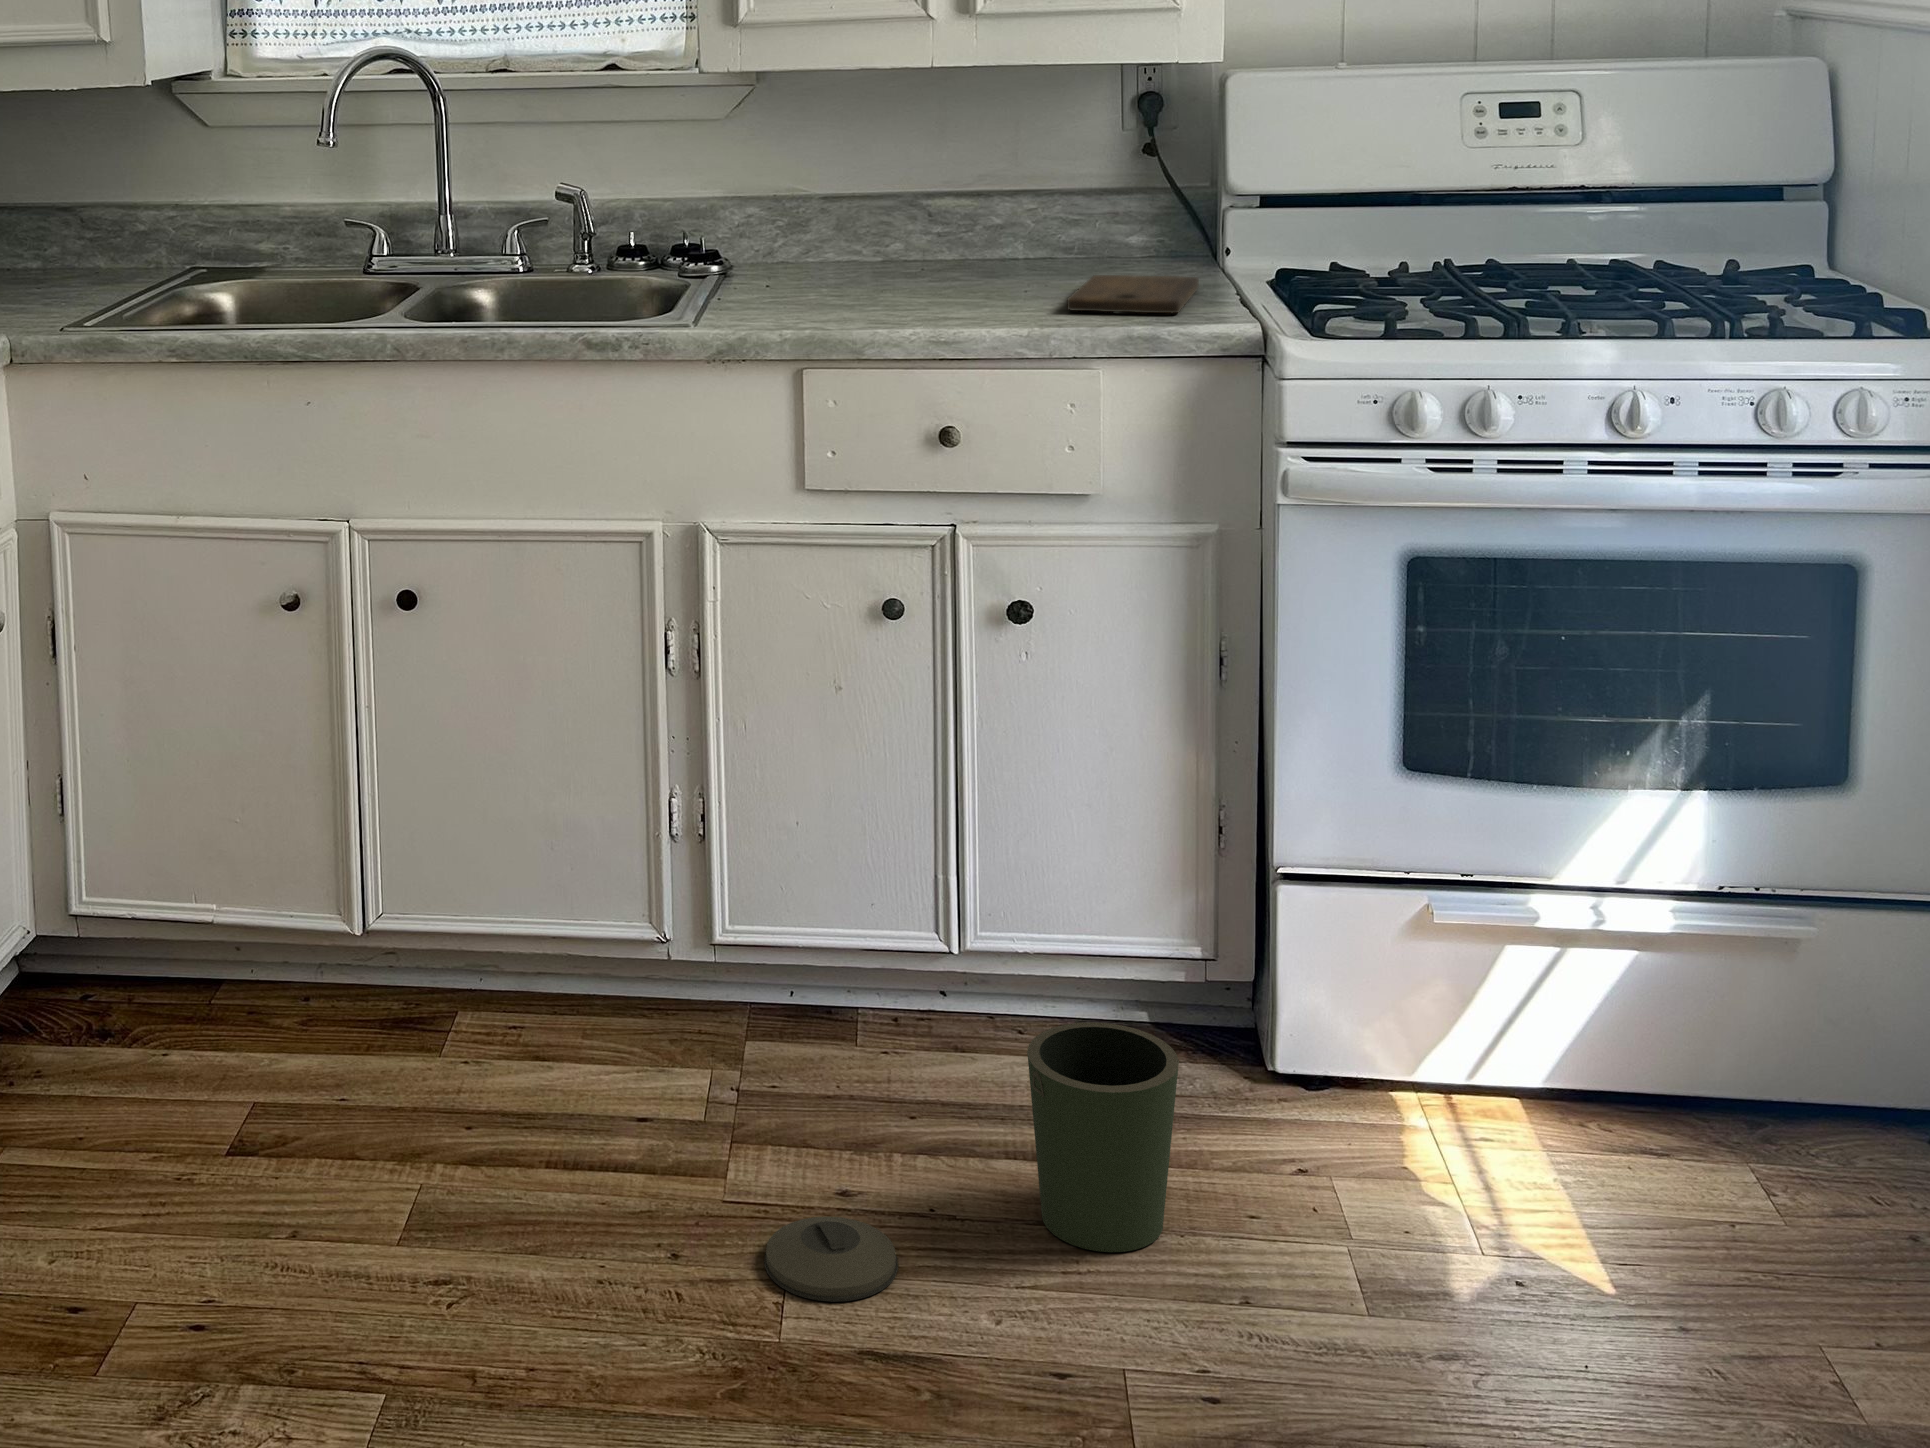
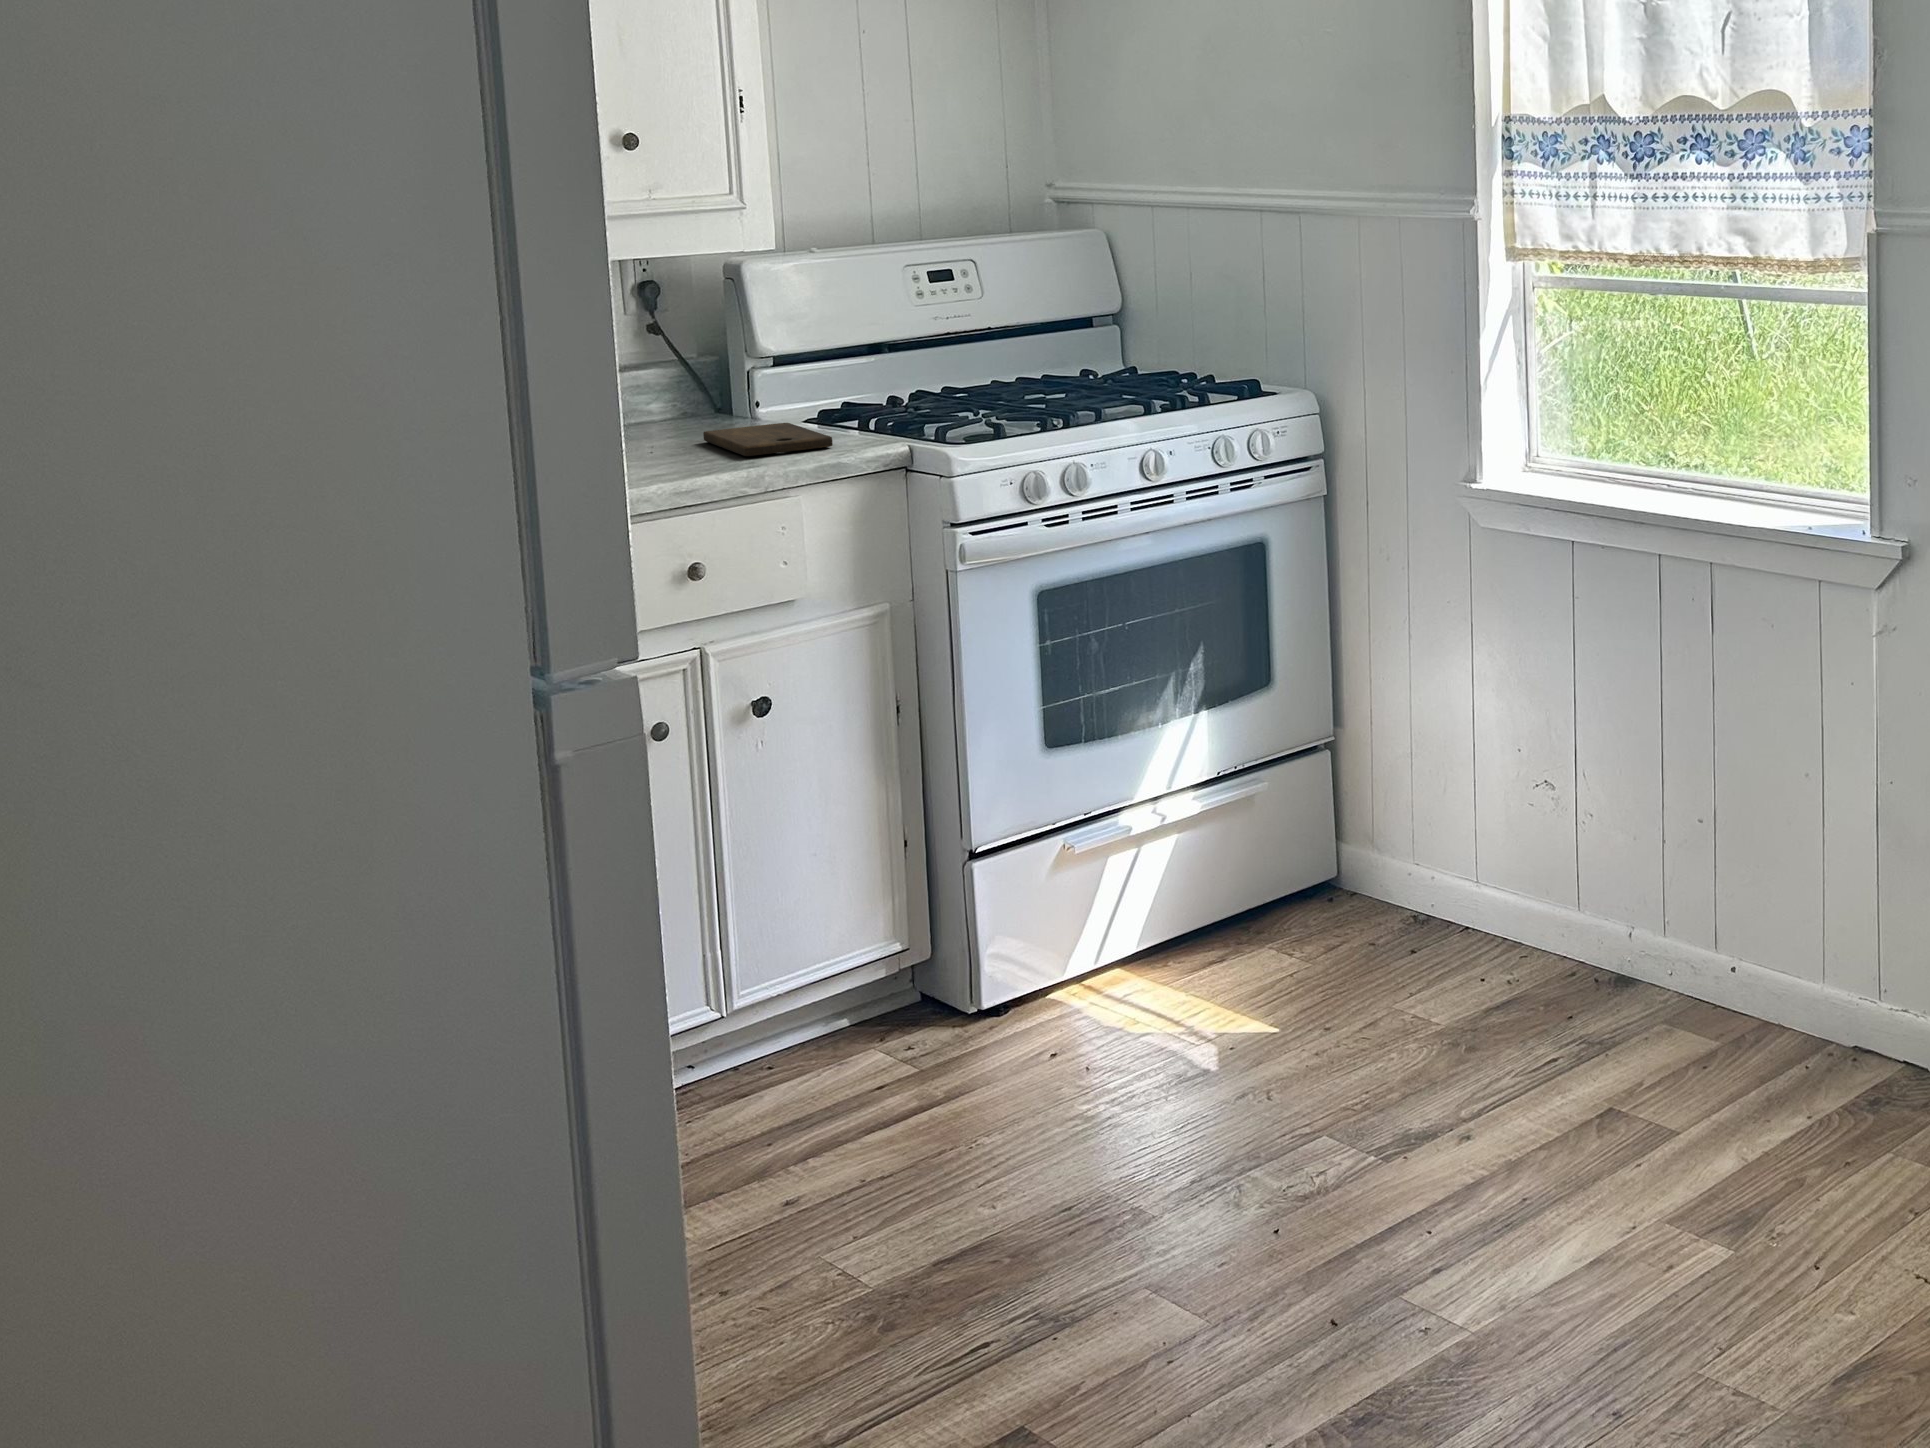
trash can: present [764,1022,1179,1302] -> none [789,978,1031,1266]

